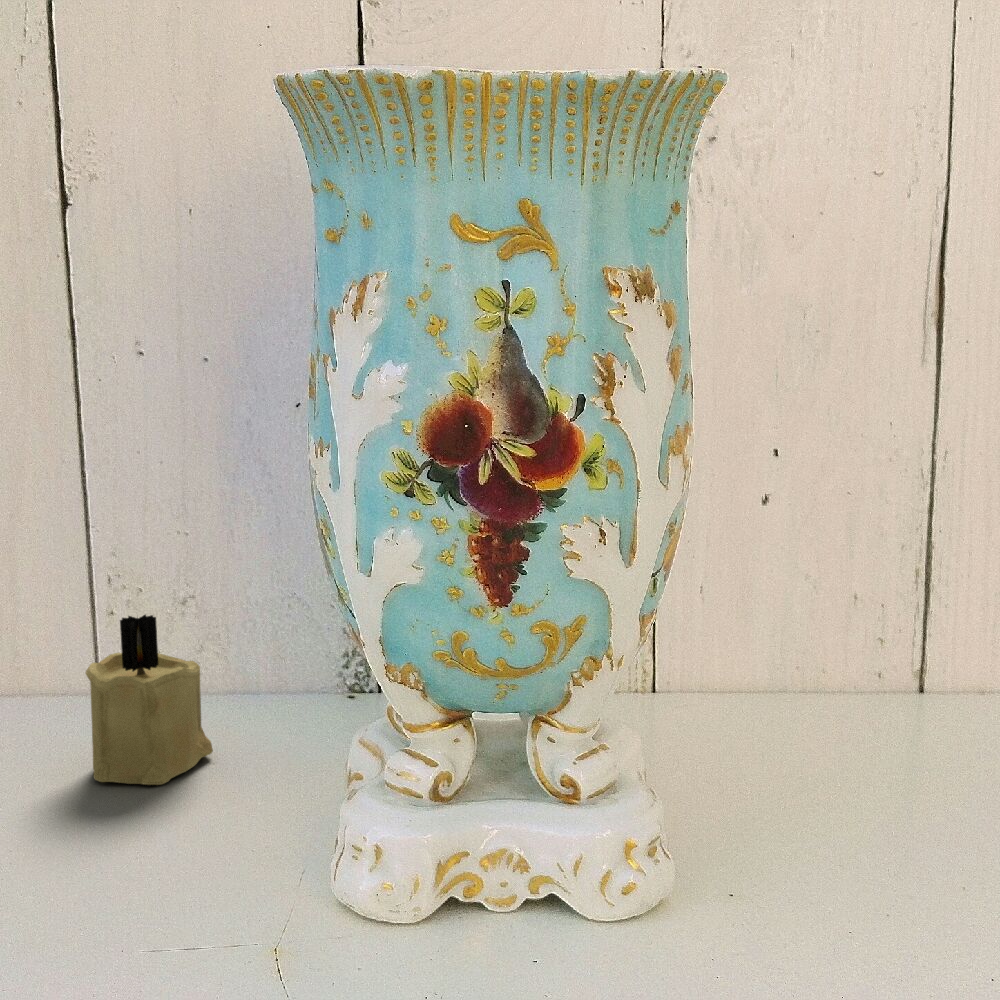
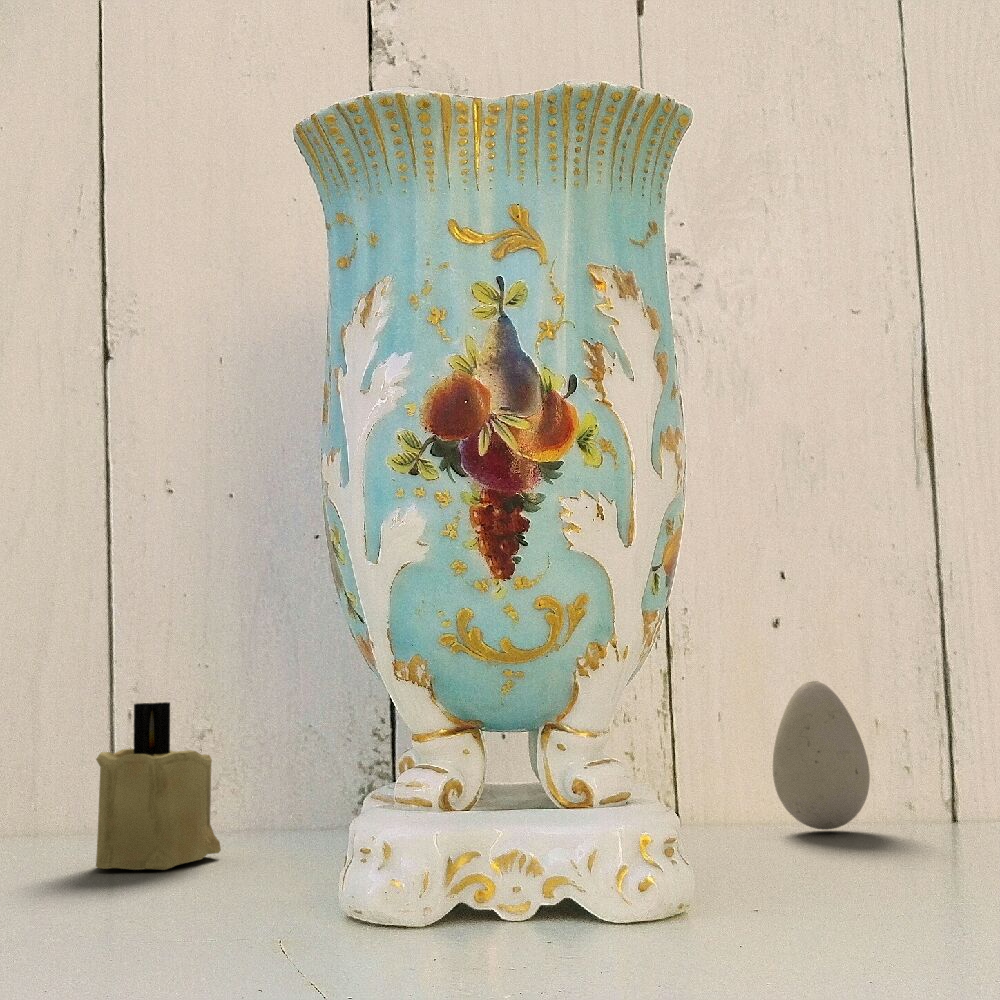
decorative egg: none [752,597,846,737] -> present [773,681,870,830]

